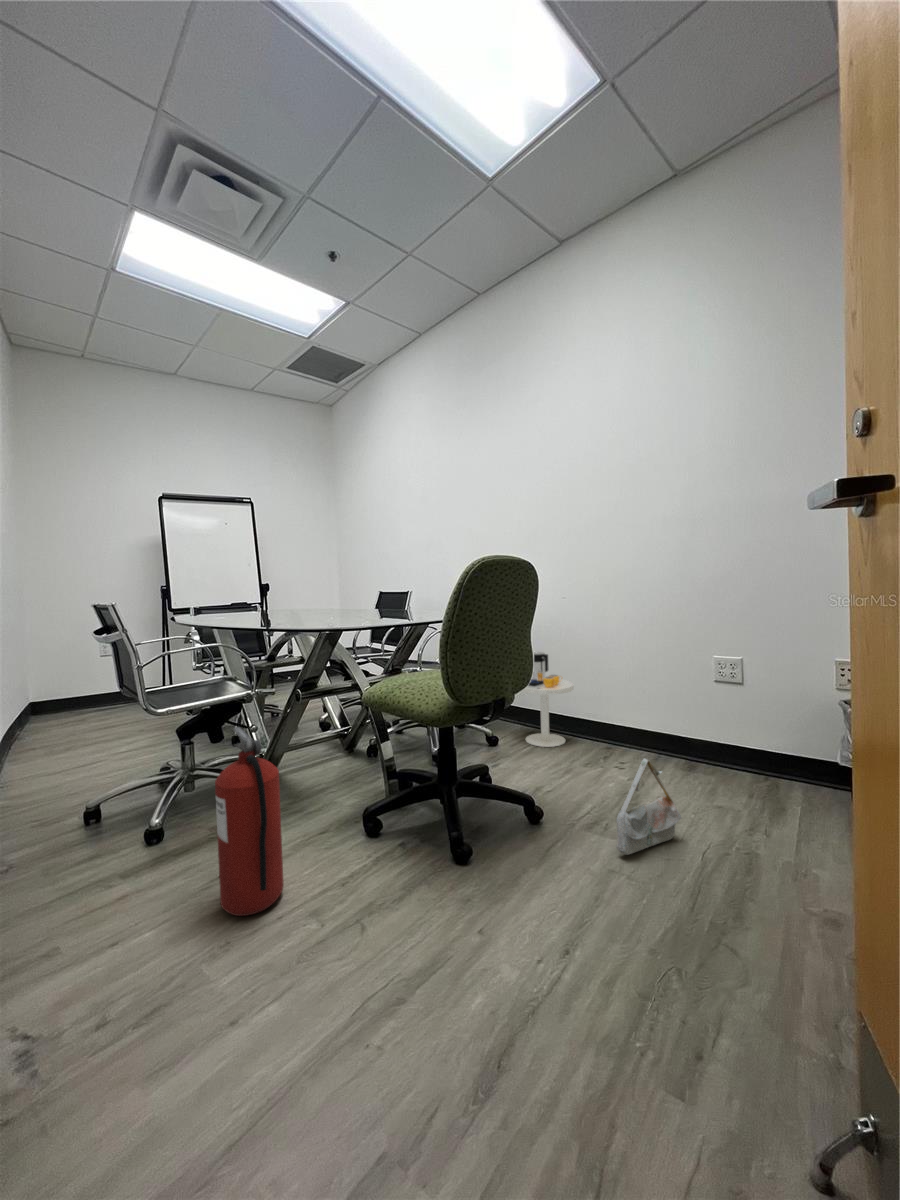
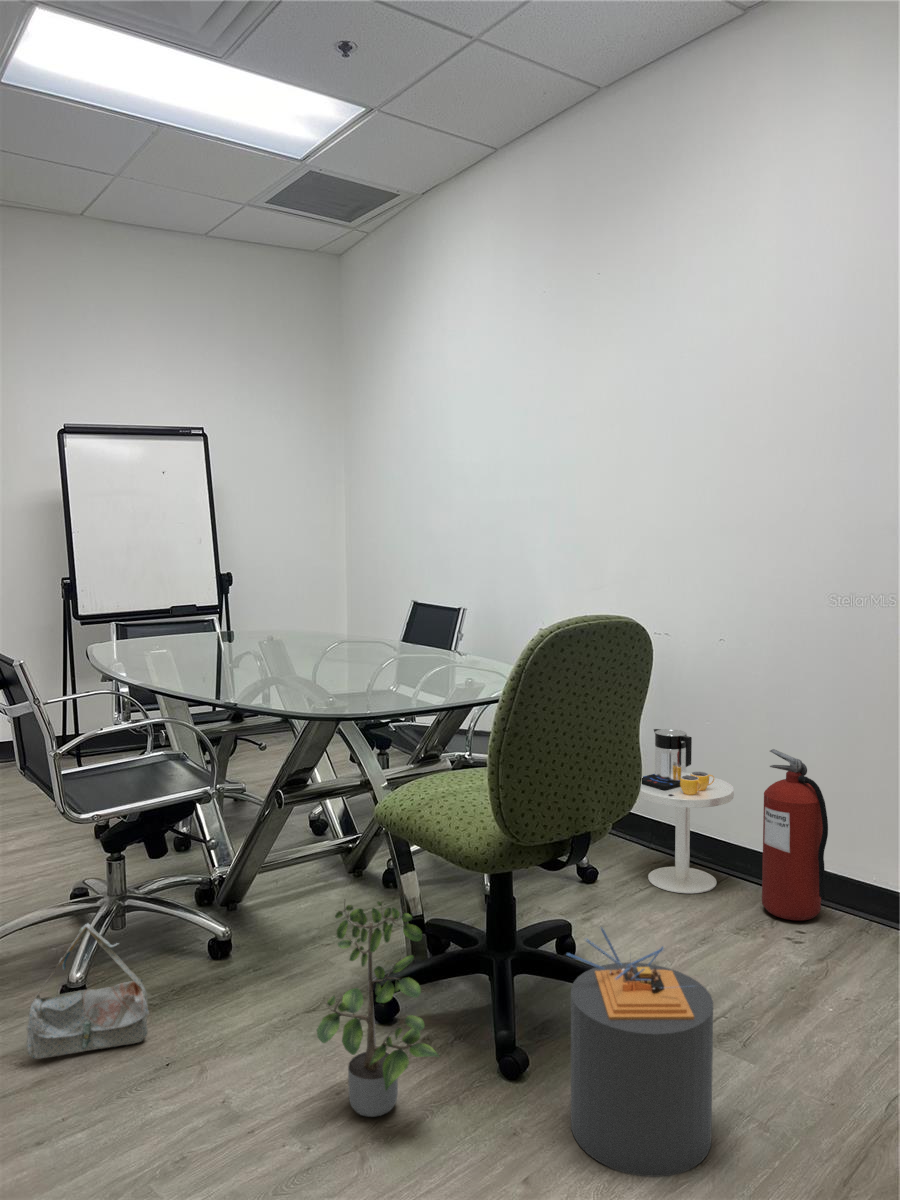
fire extinguisher: present [215,727,284,916] -> present [762,749,828,920]
potted plant: none [327,746,418,900] -> present [317,901,439,1117]
trash can: none [495,750,601,922] -> present [567,927,713,1177]
bag: present [616,759,681,855] -> present [27,924,149,1059]

